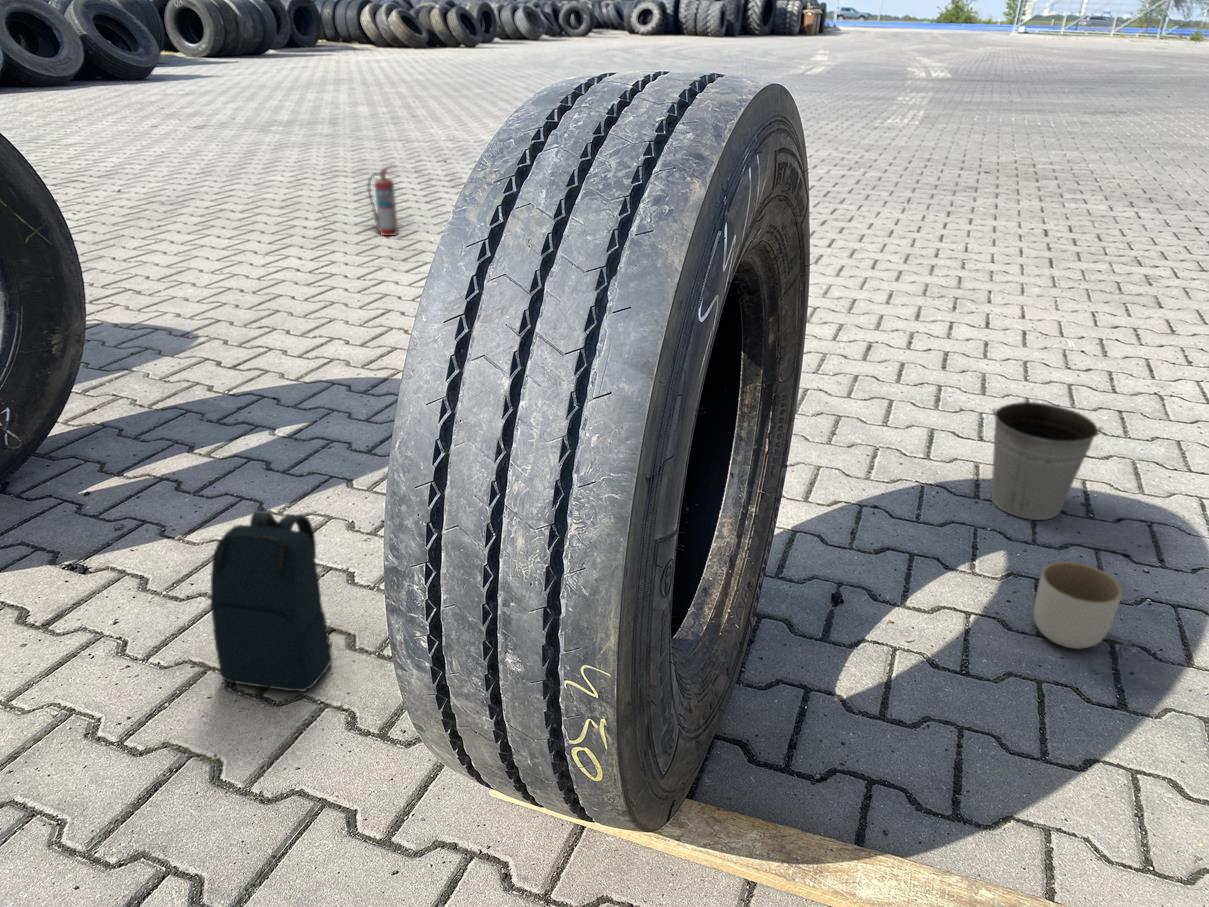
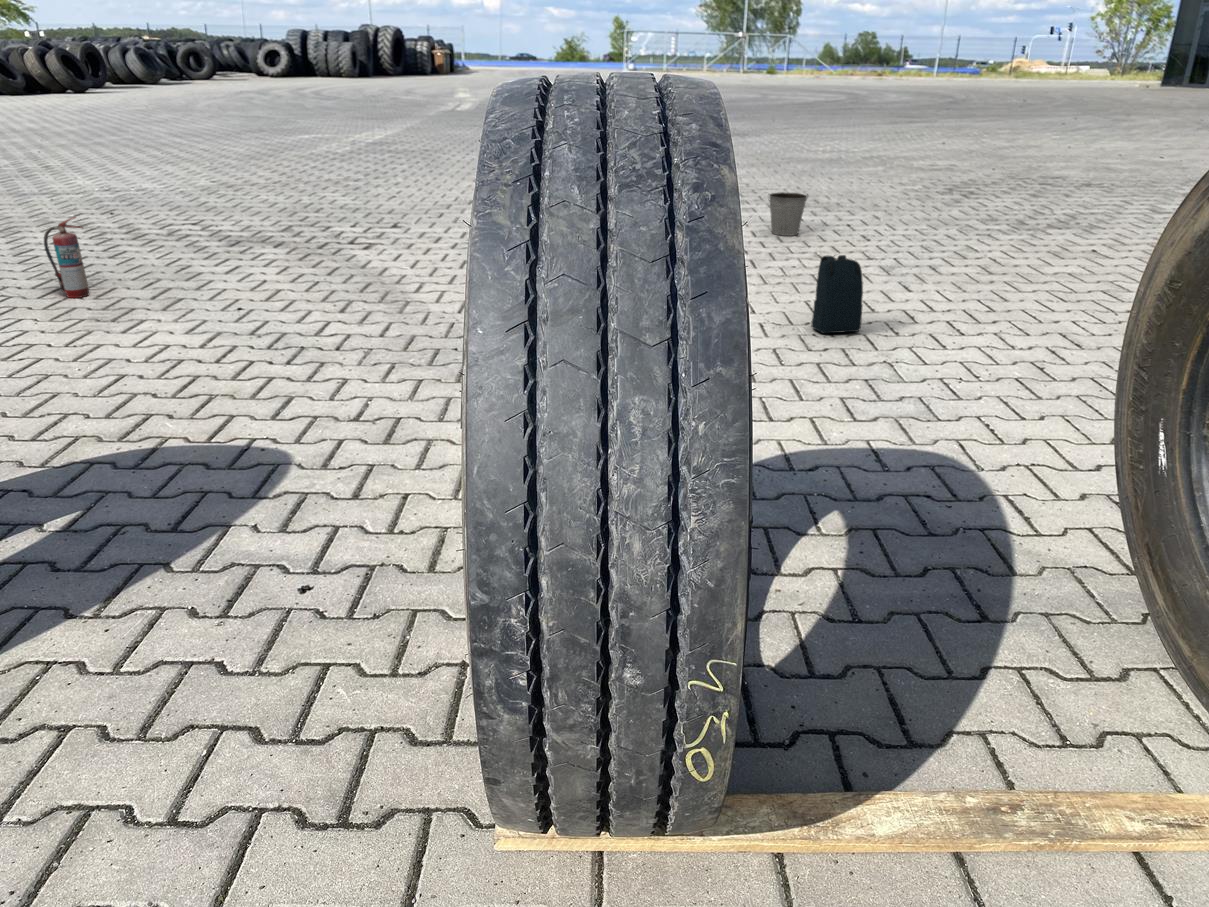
bucket: present [991,402,1102,520] -> present [769,192,808,236]
backpack: present [211,511,334,691] -> present [812,255,863,333]
planter: present [1033,561,1122,649] -> none [890,508,961,582]

